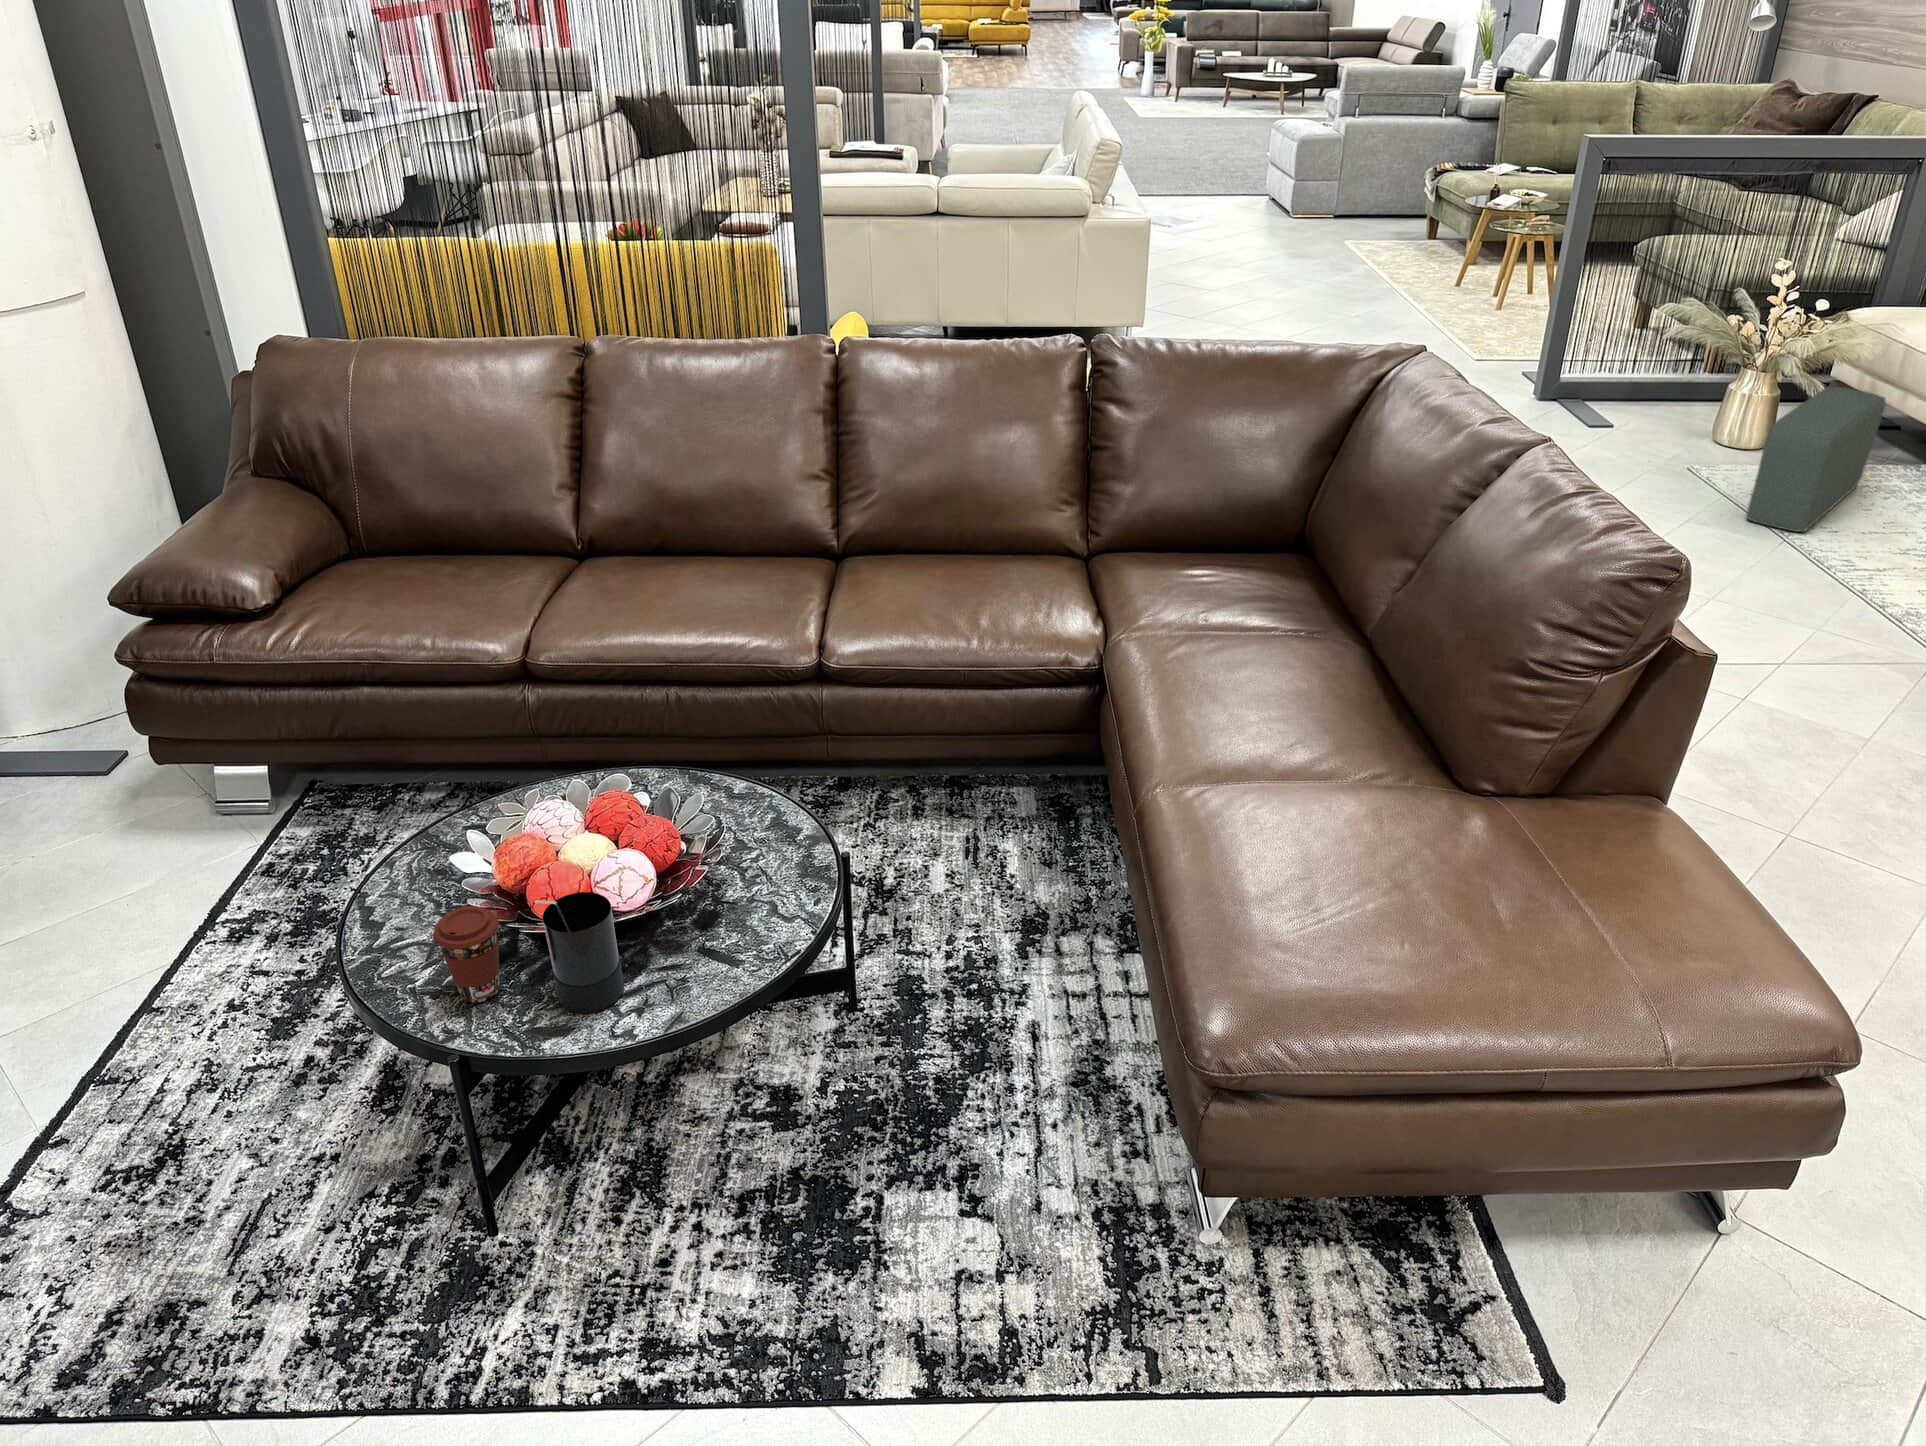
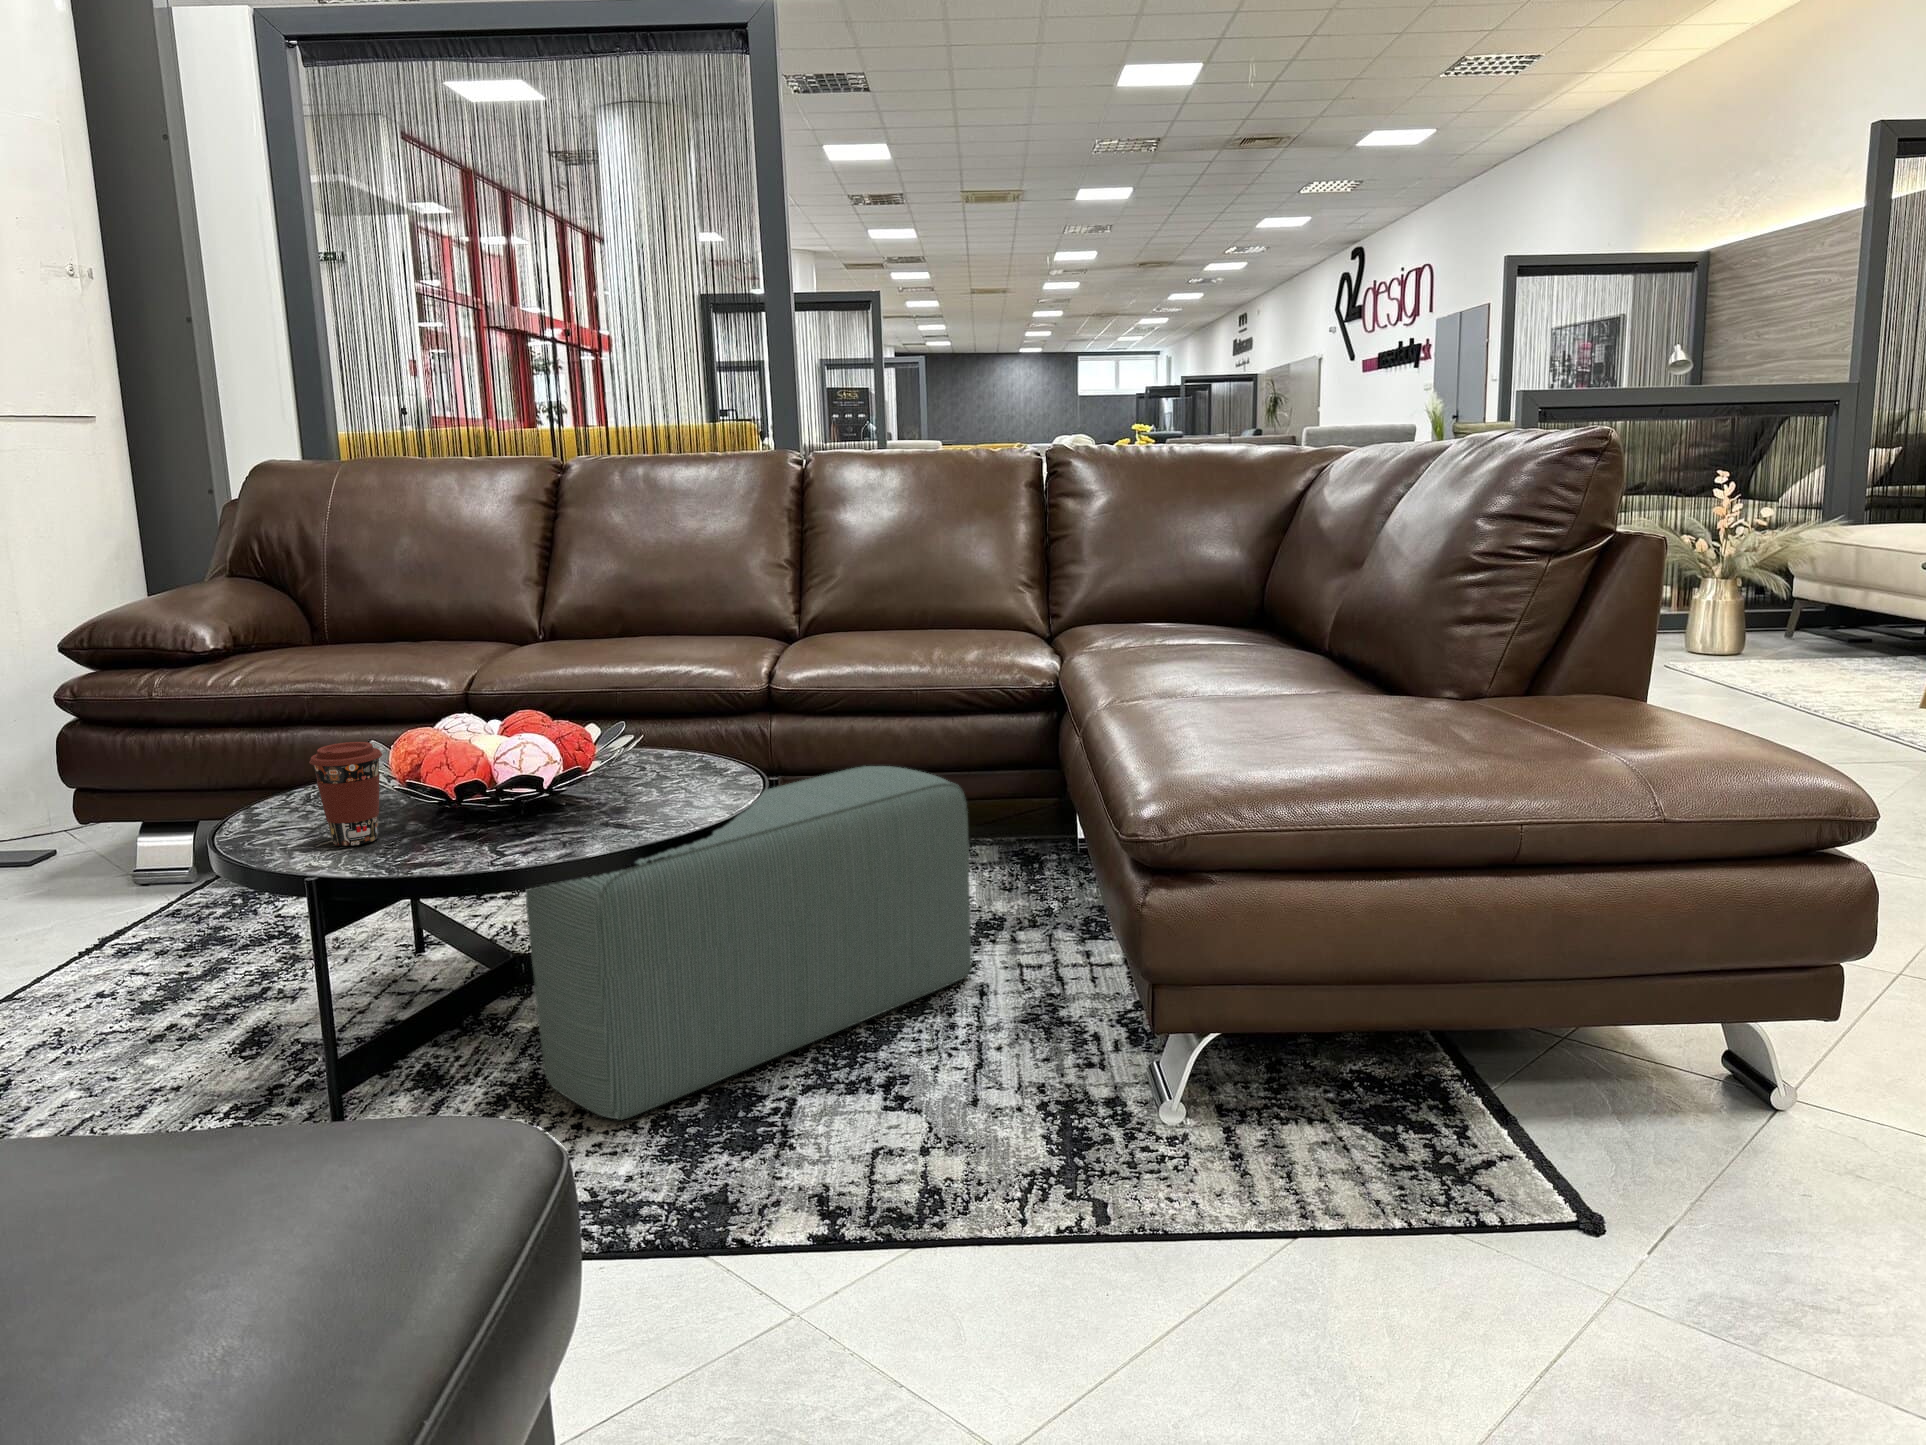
pouf: present [1746,387,1885,532] -> present [526,766,971,1120]
candle: present [534,892,624,1013] -> none [421,722,513,848]

